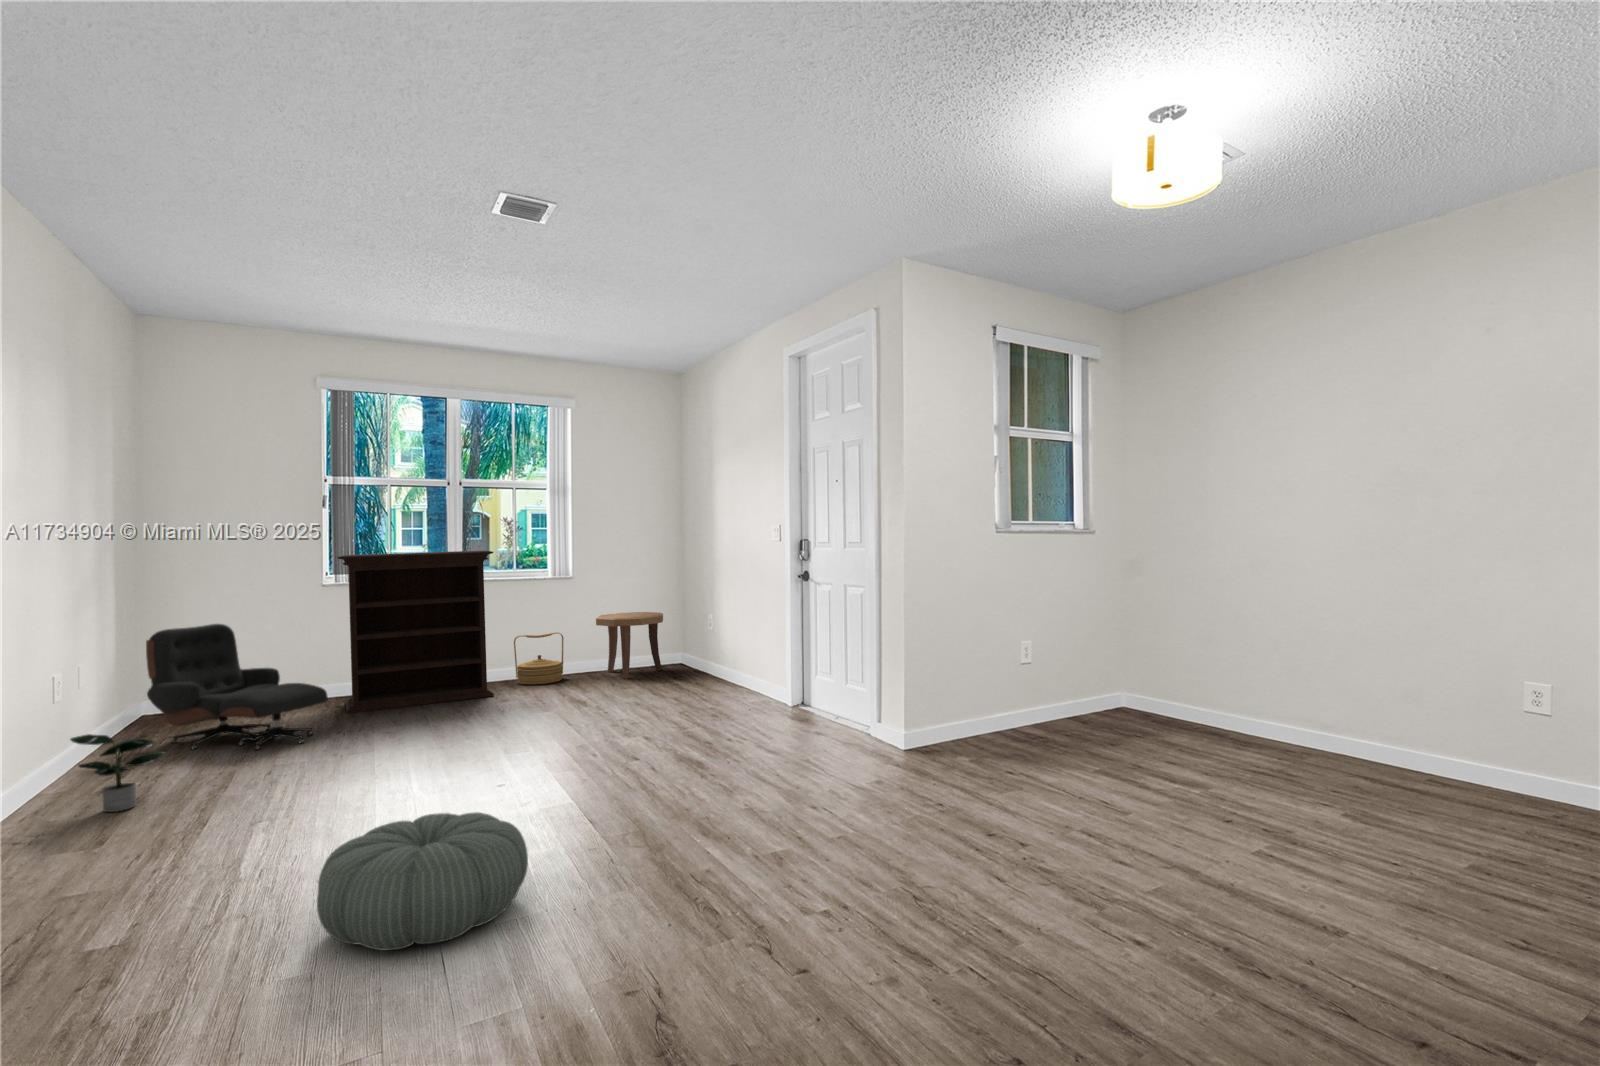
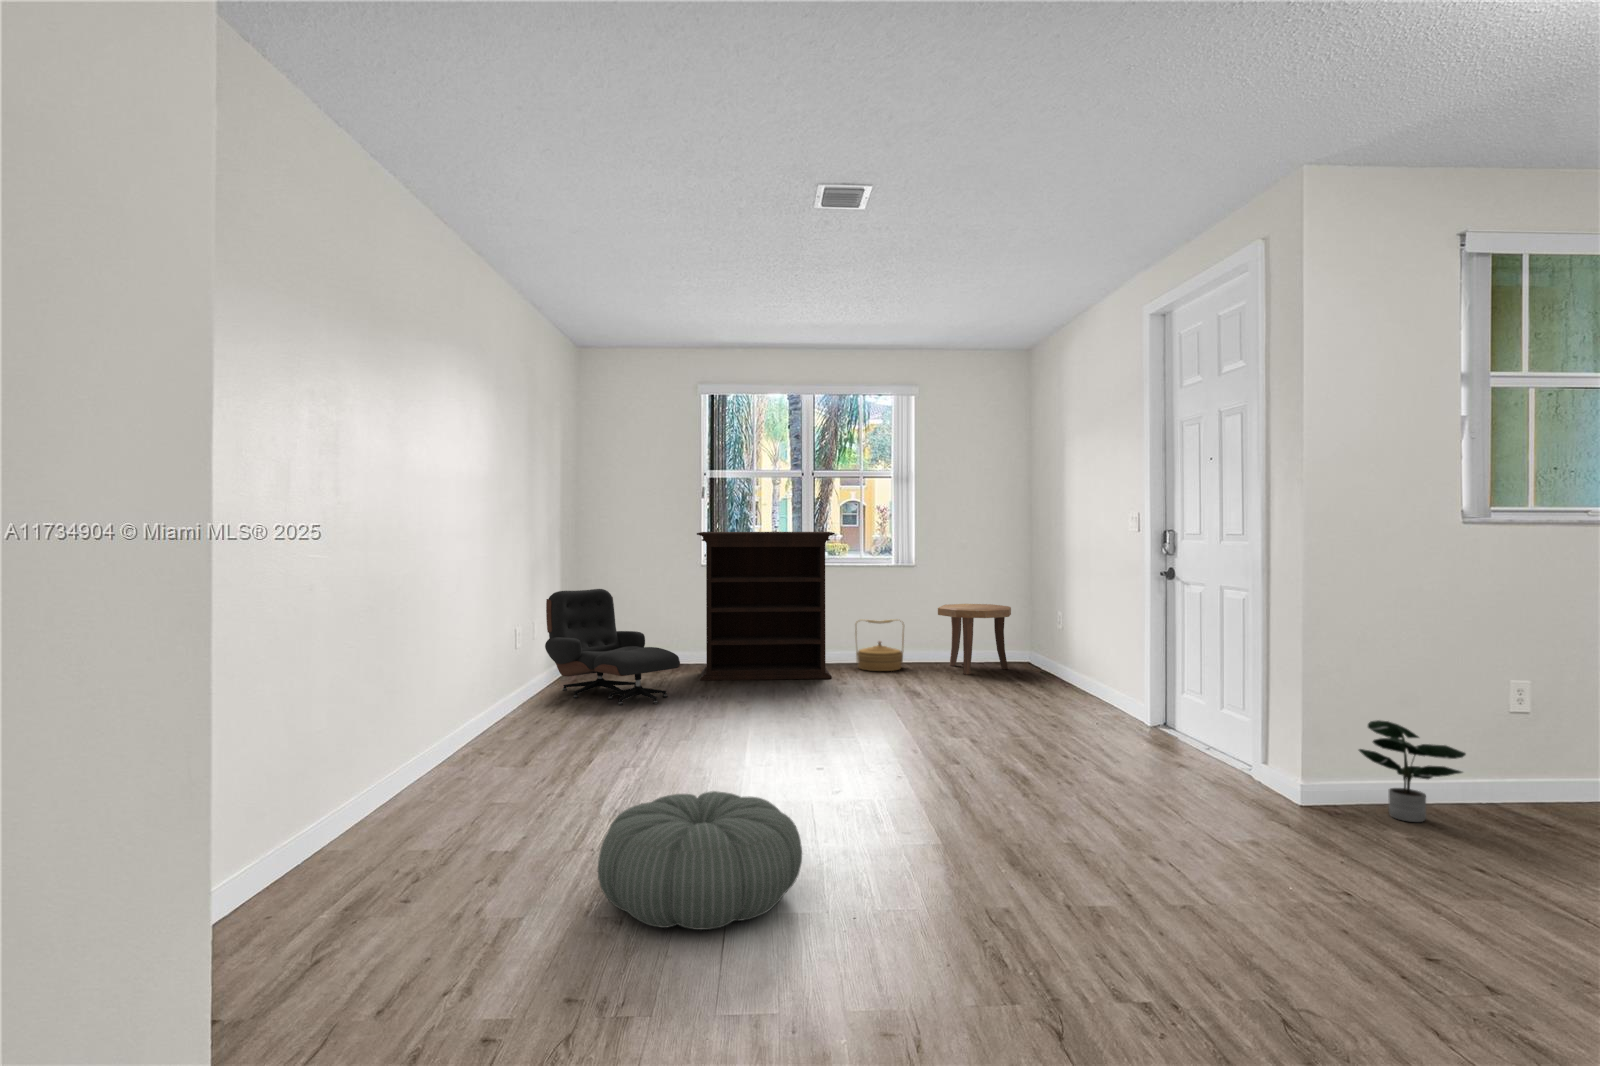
potted plant: present [70,734,165,812] -> present [1359,720,1466,822]

